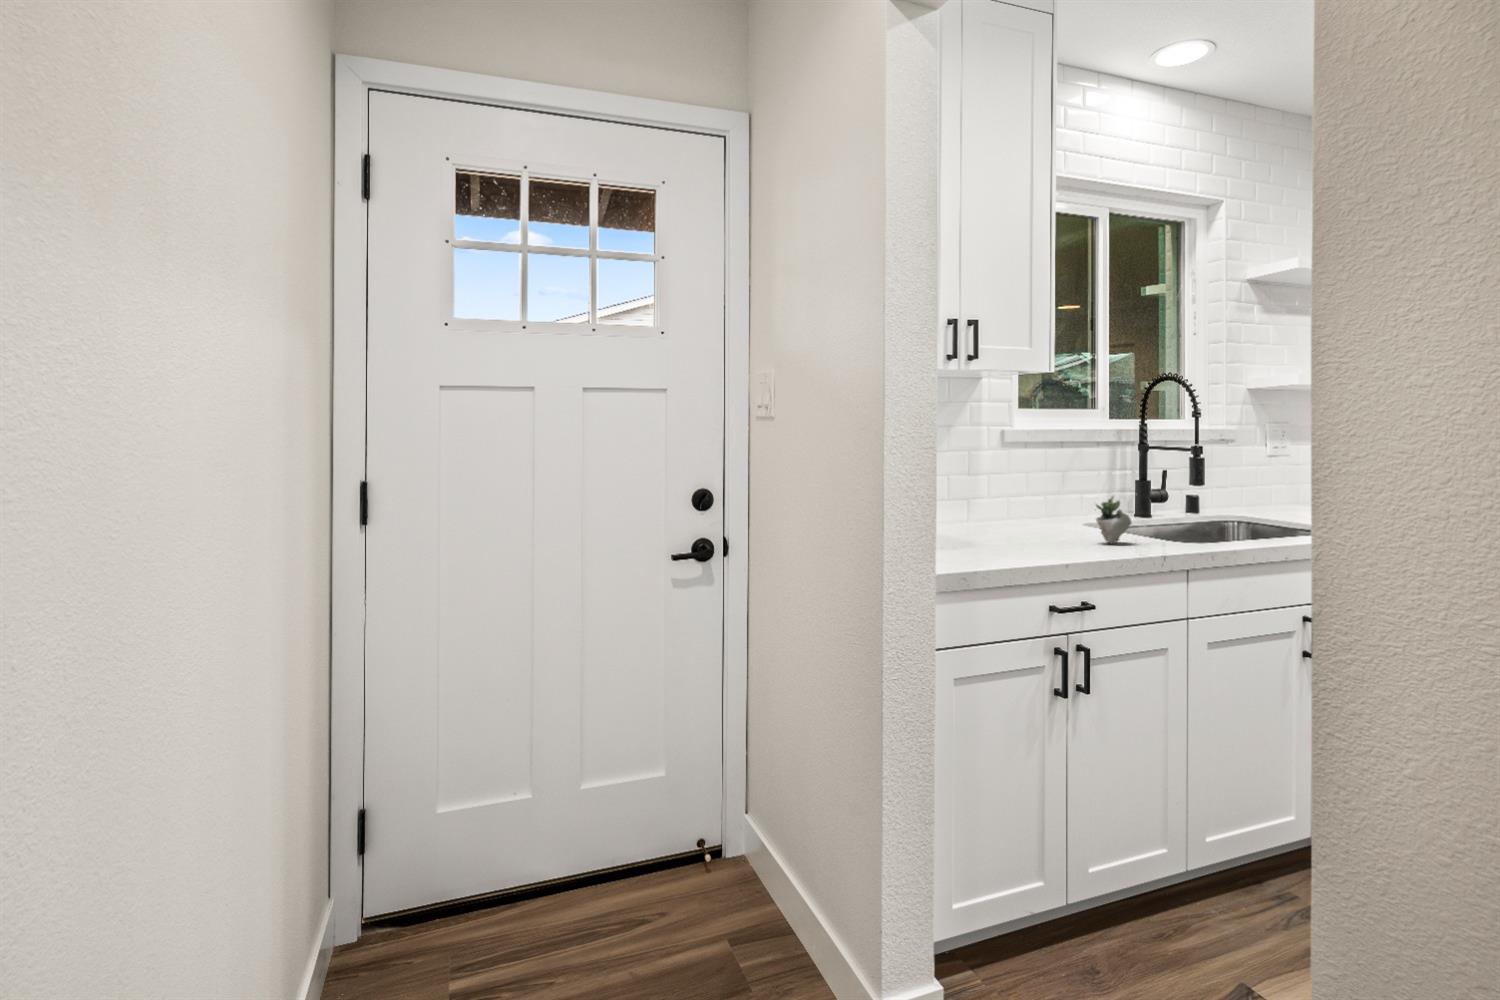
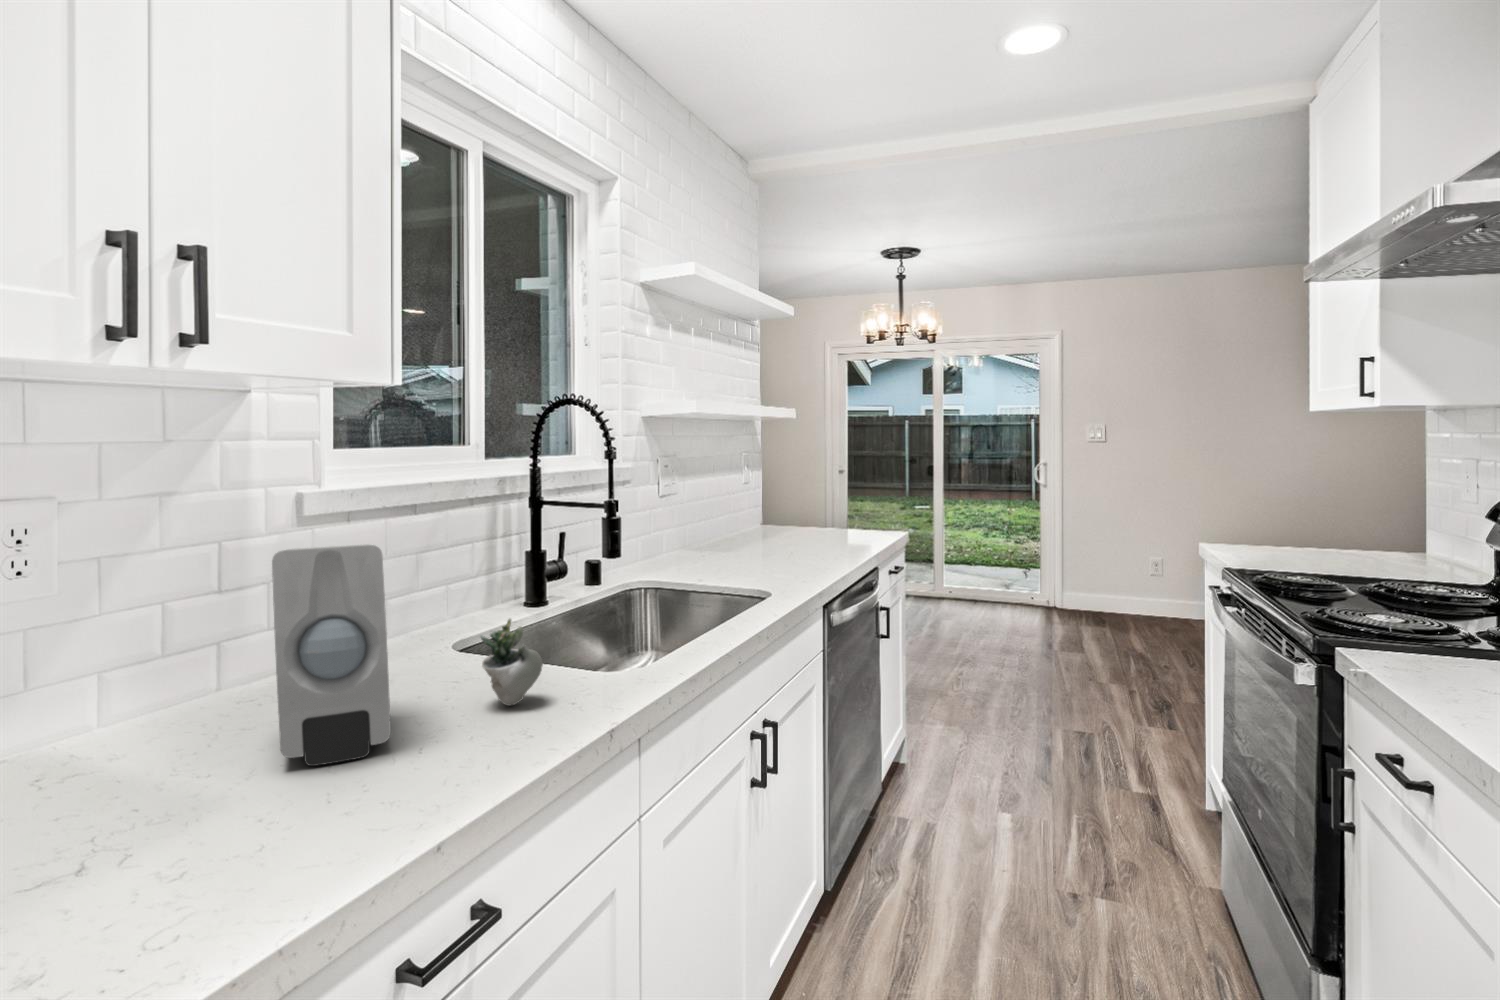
soap dispenser: none [997,449,1048,549] -> present [272,544,391,766]

